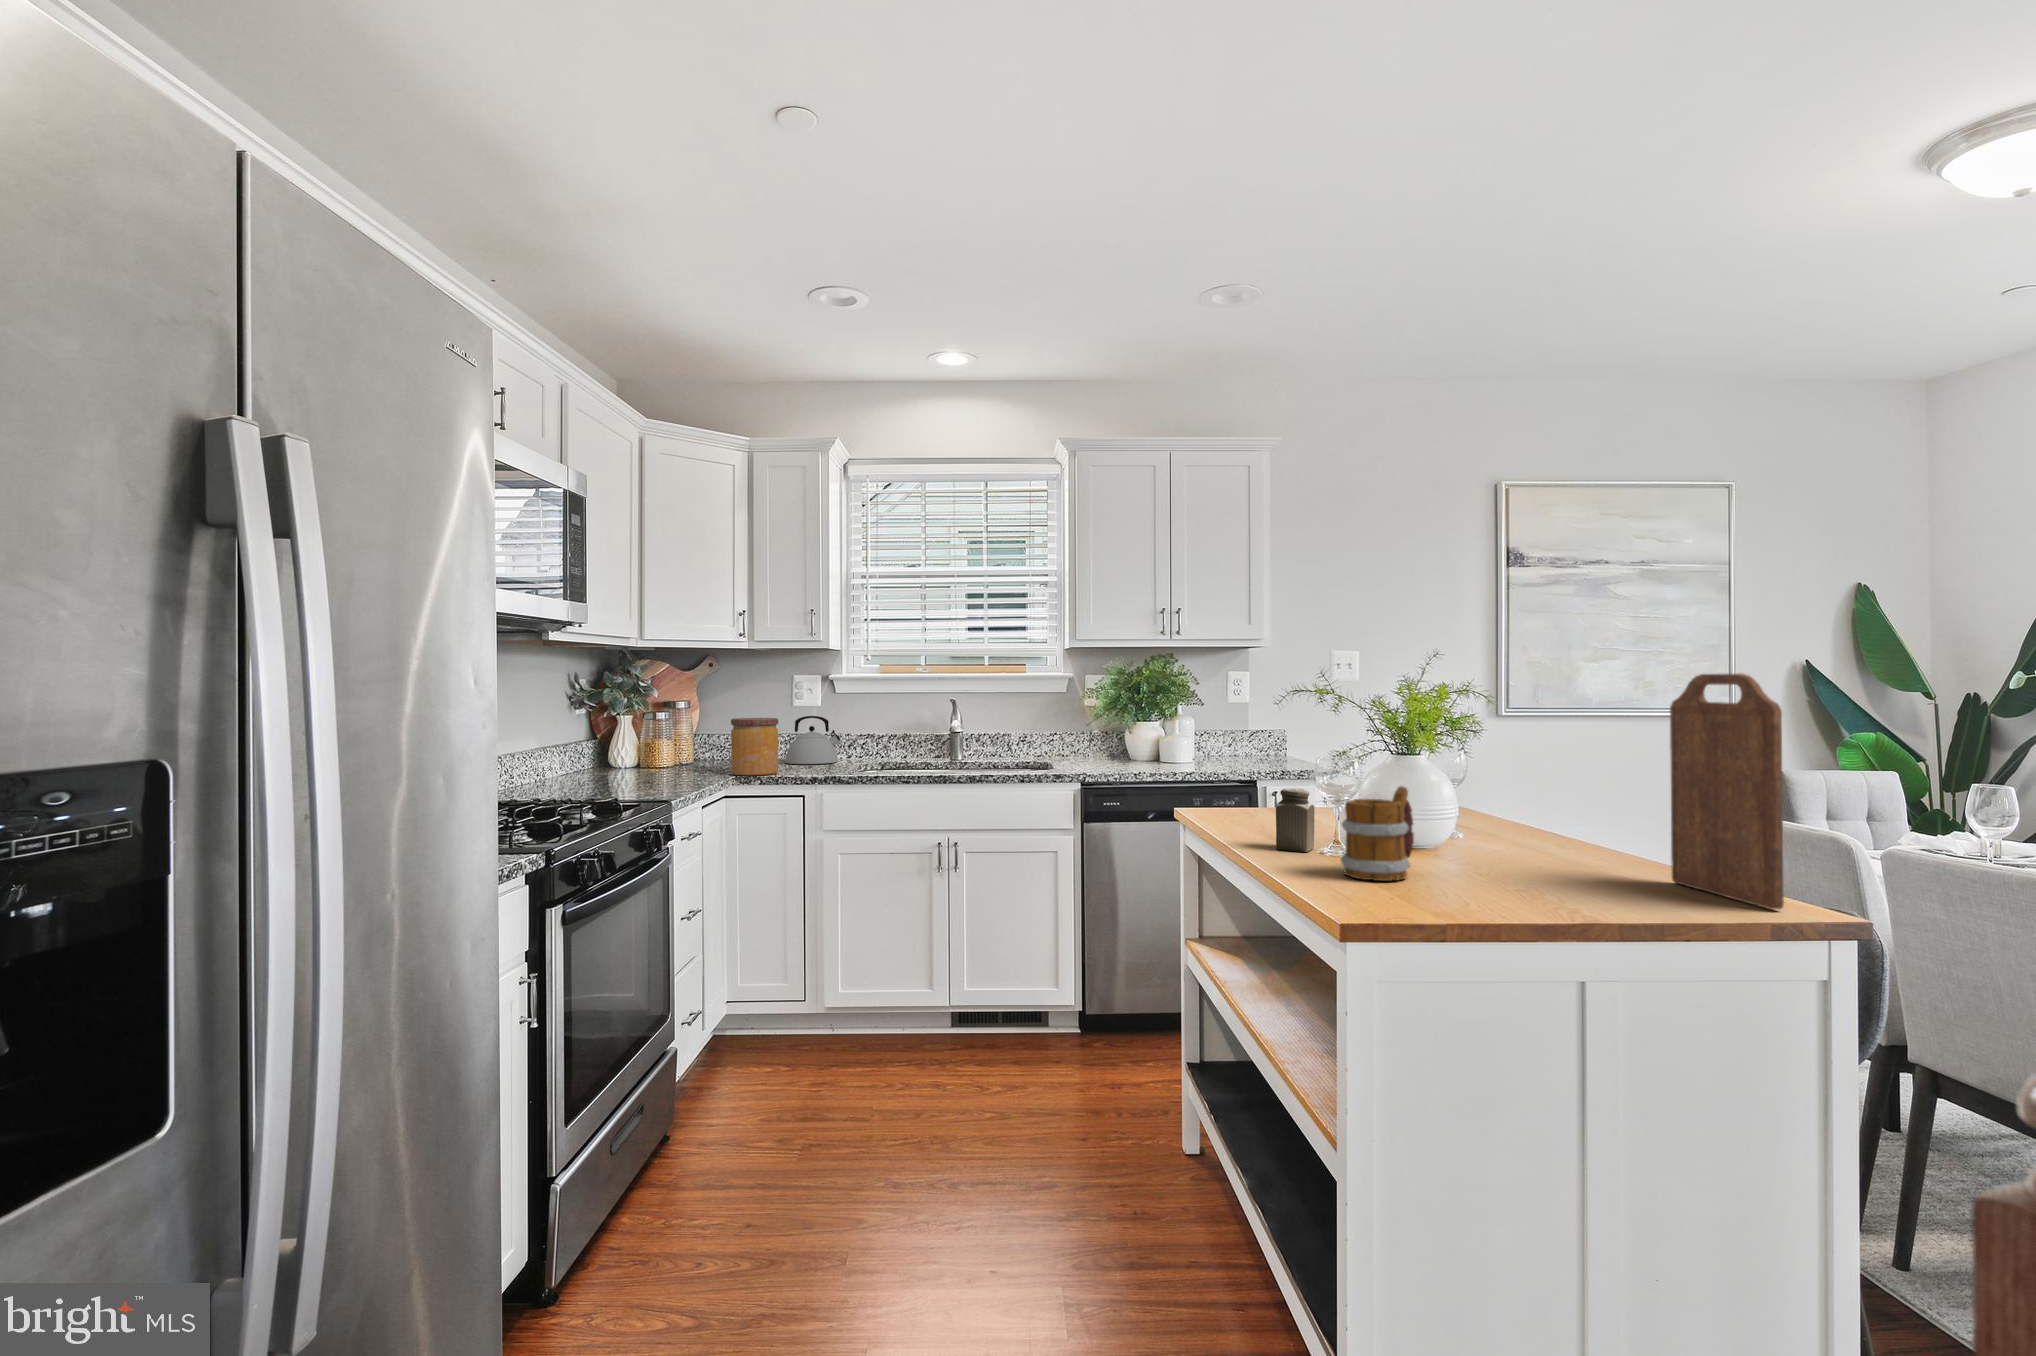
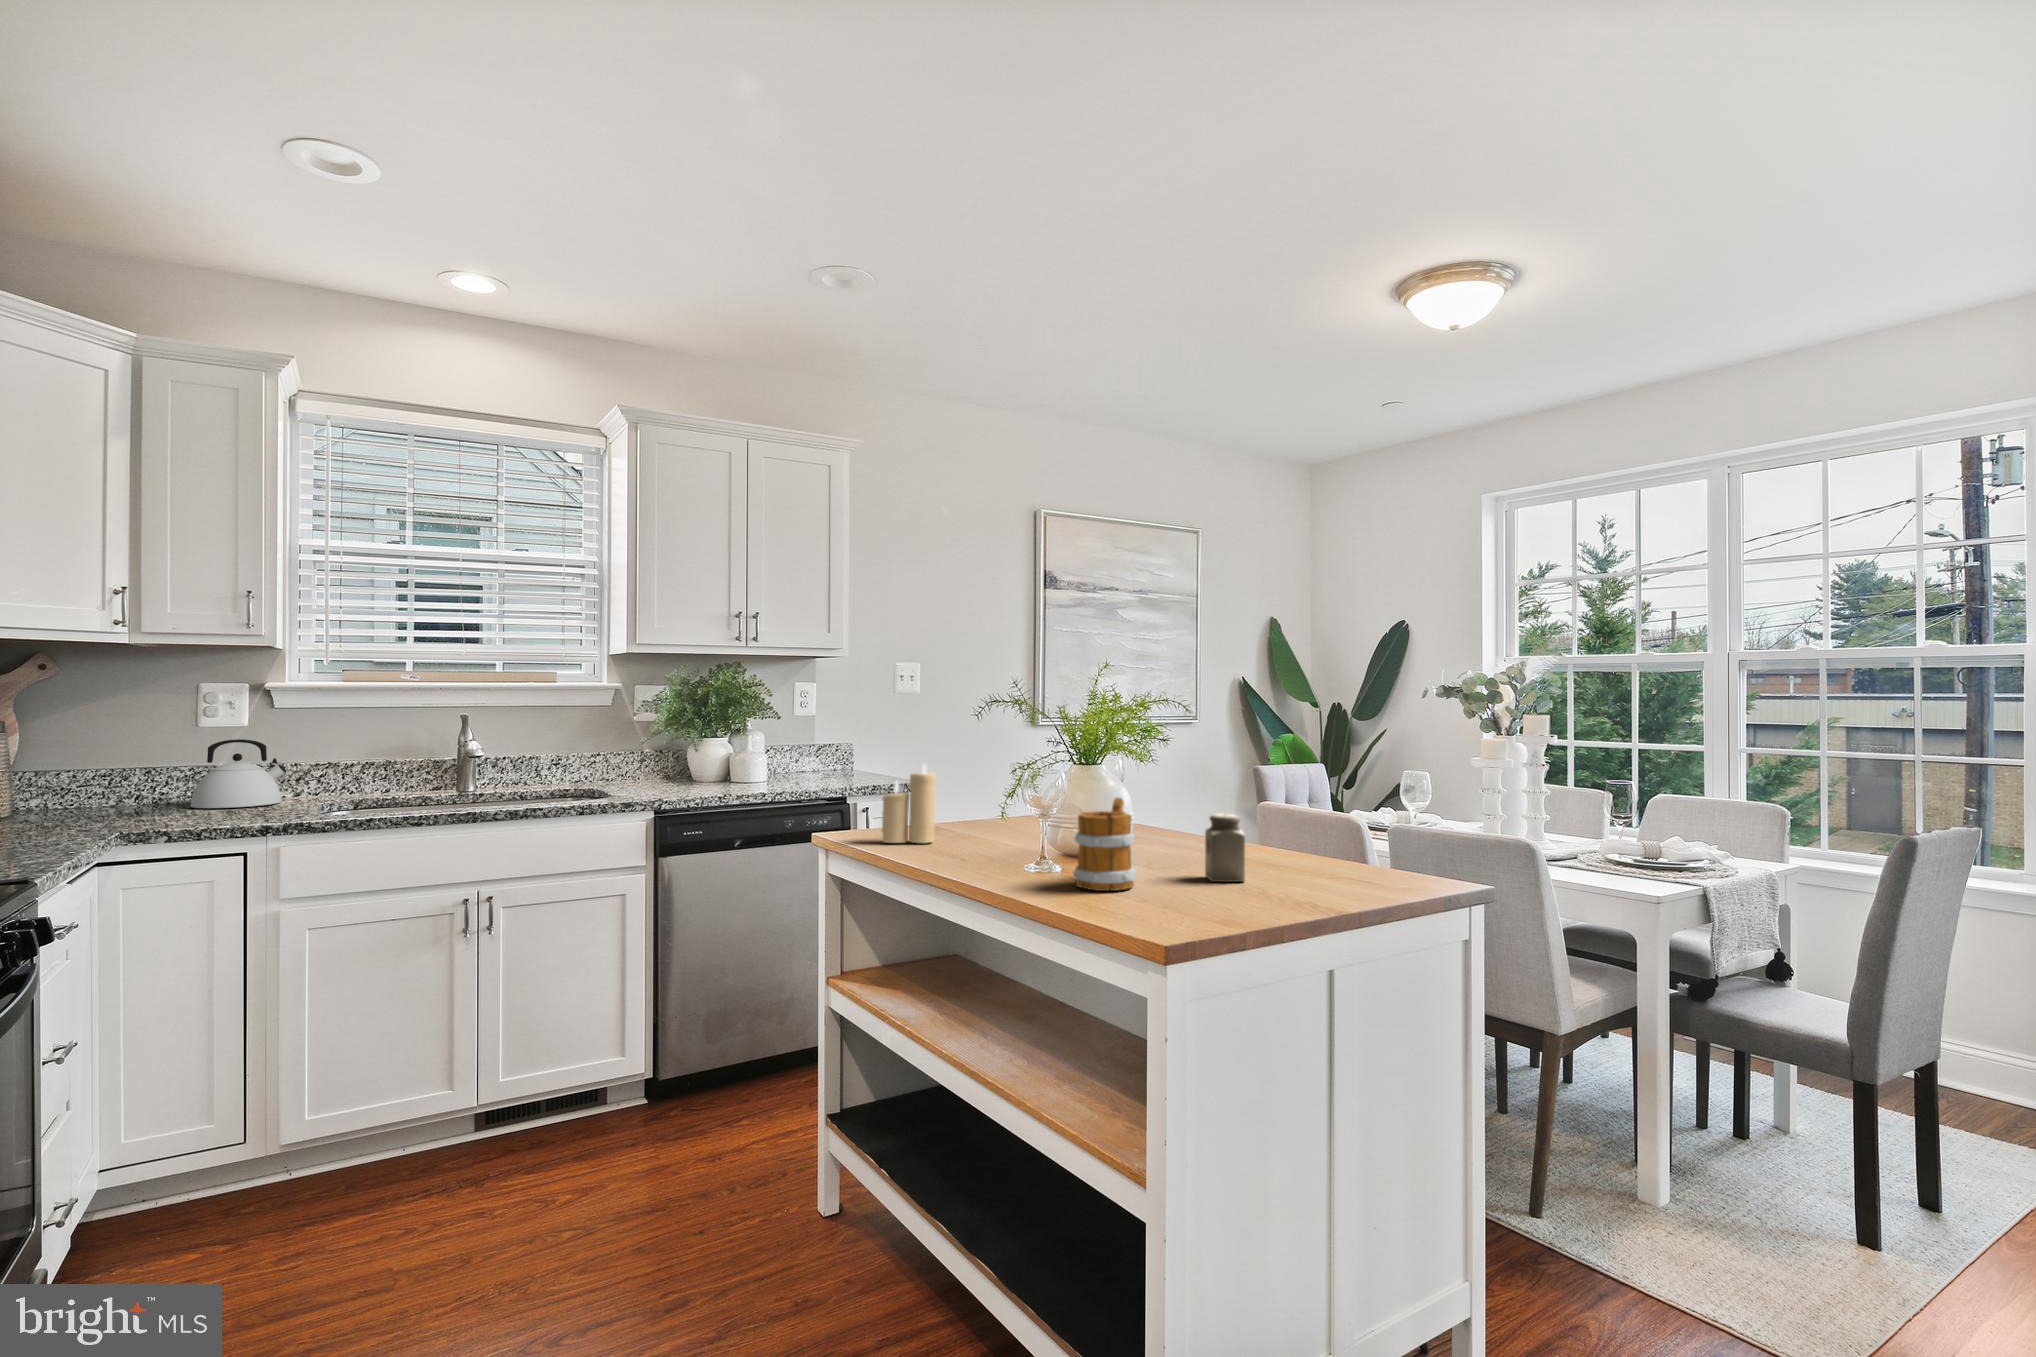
cutting board: present [1670,673,1784,909] -> none [1315,691,1410,882]
jar: present [731,718,778,775] -> none [111,744,199,830]
candle: none [1218,747,1269,823] -> present [882,764,936,843]
salt shaker: present [1276,788,1315,852] -> present [1205,814,1245,882]

